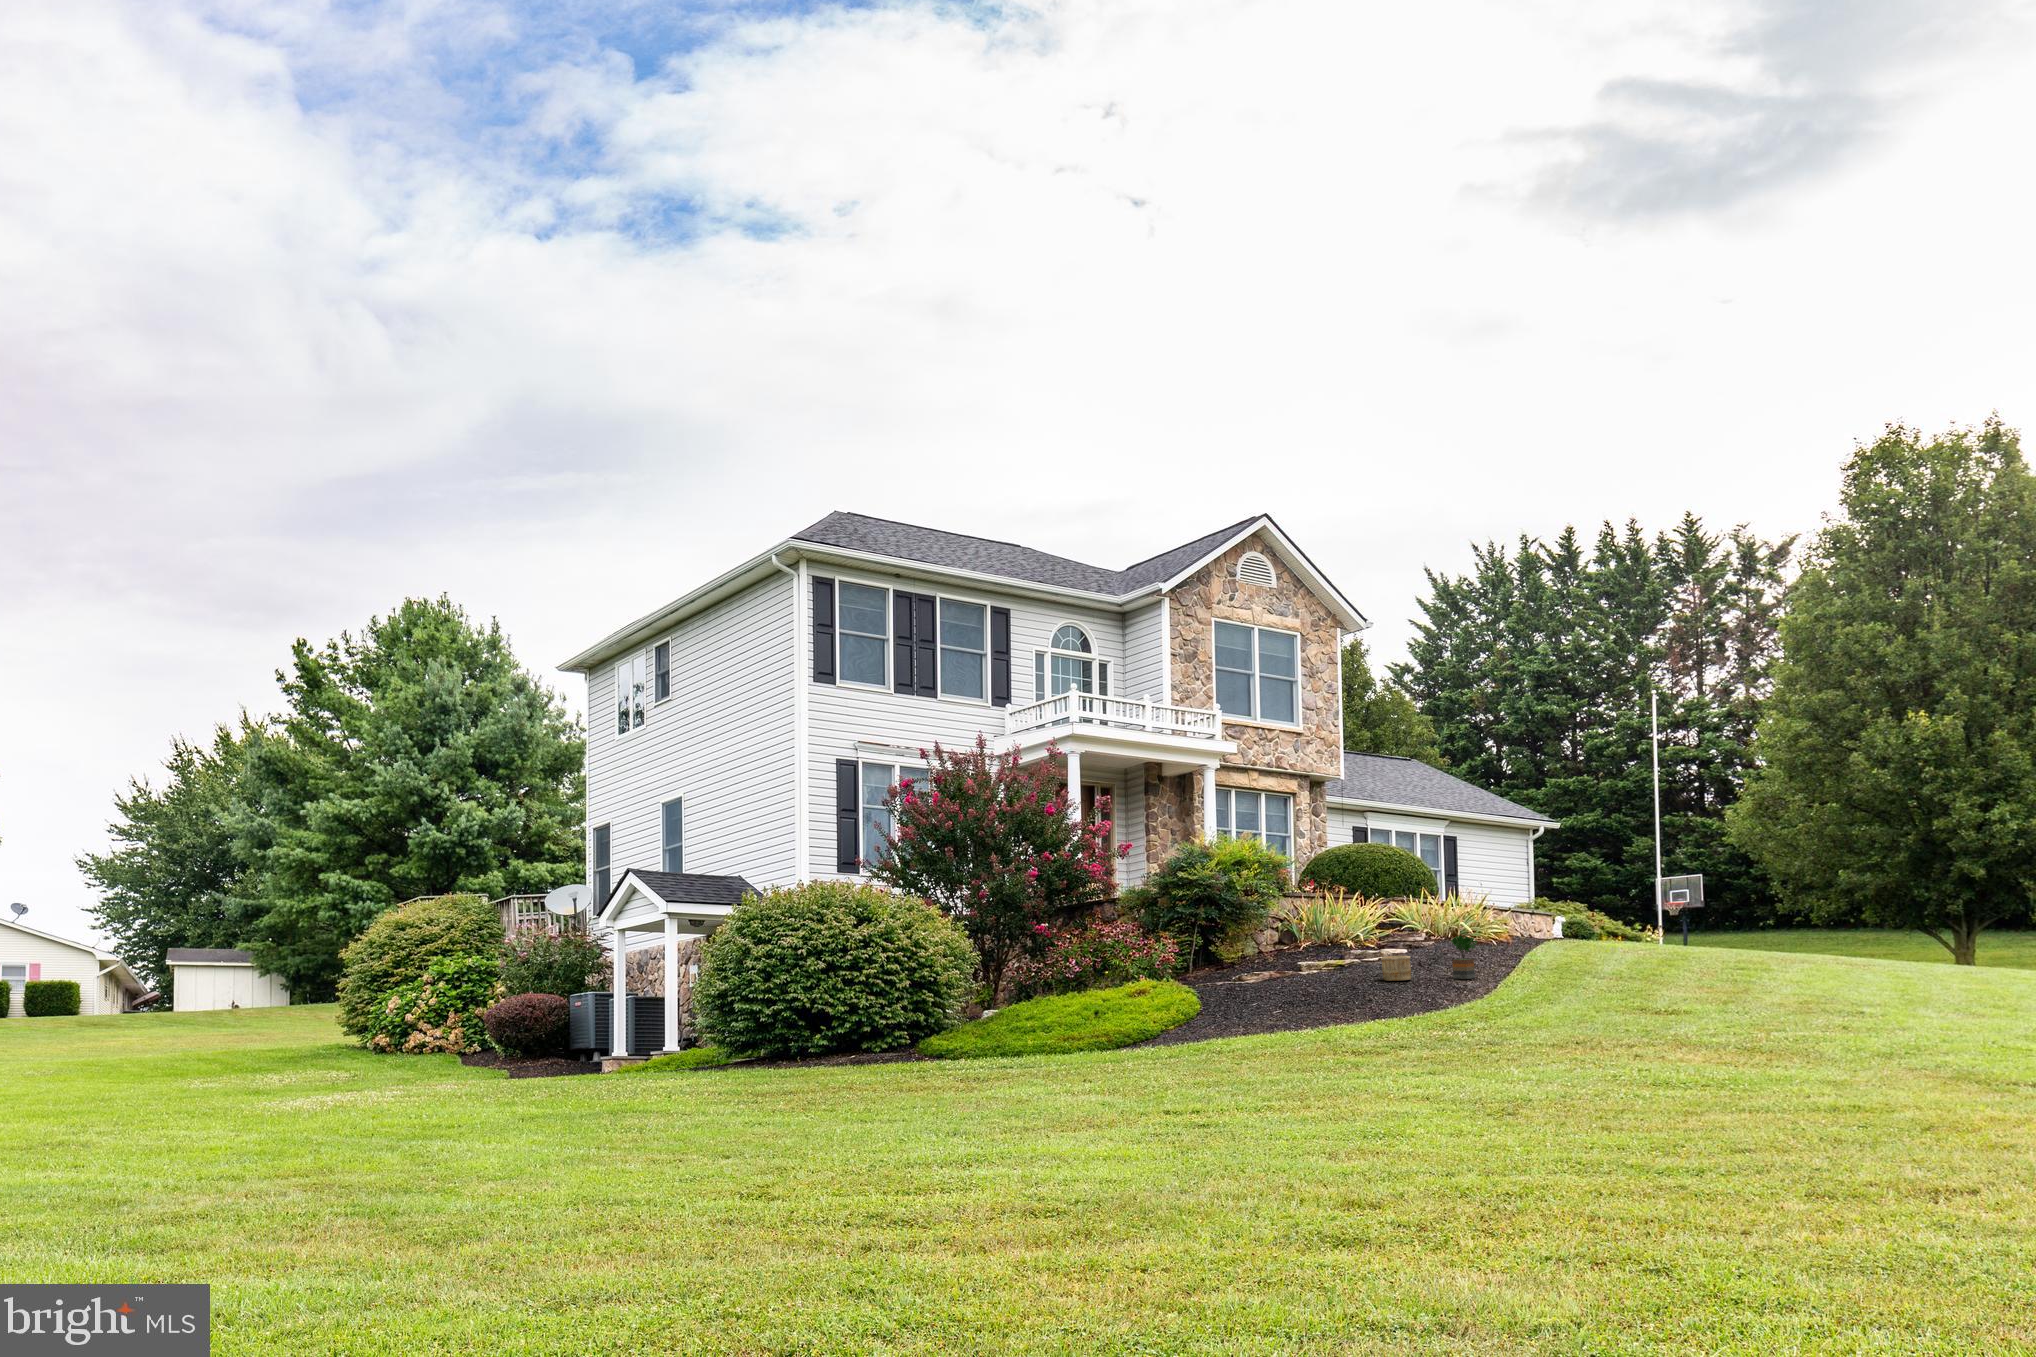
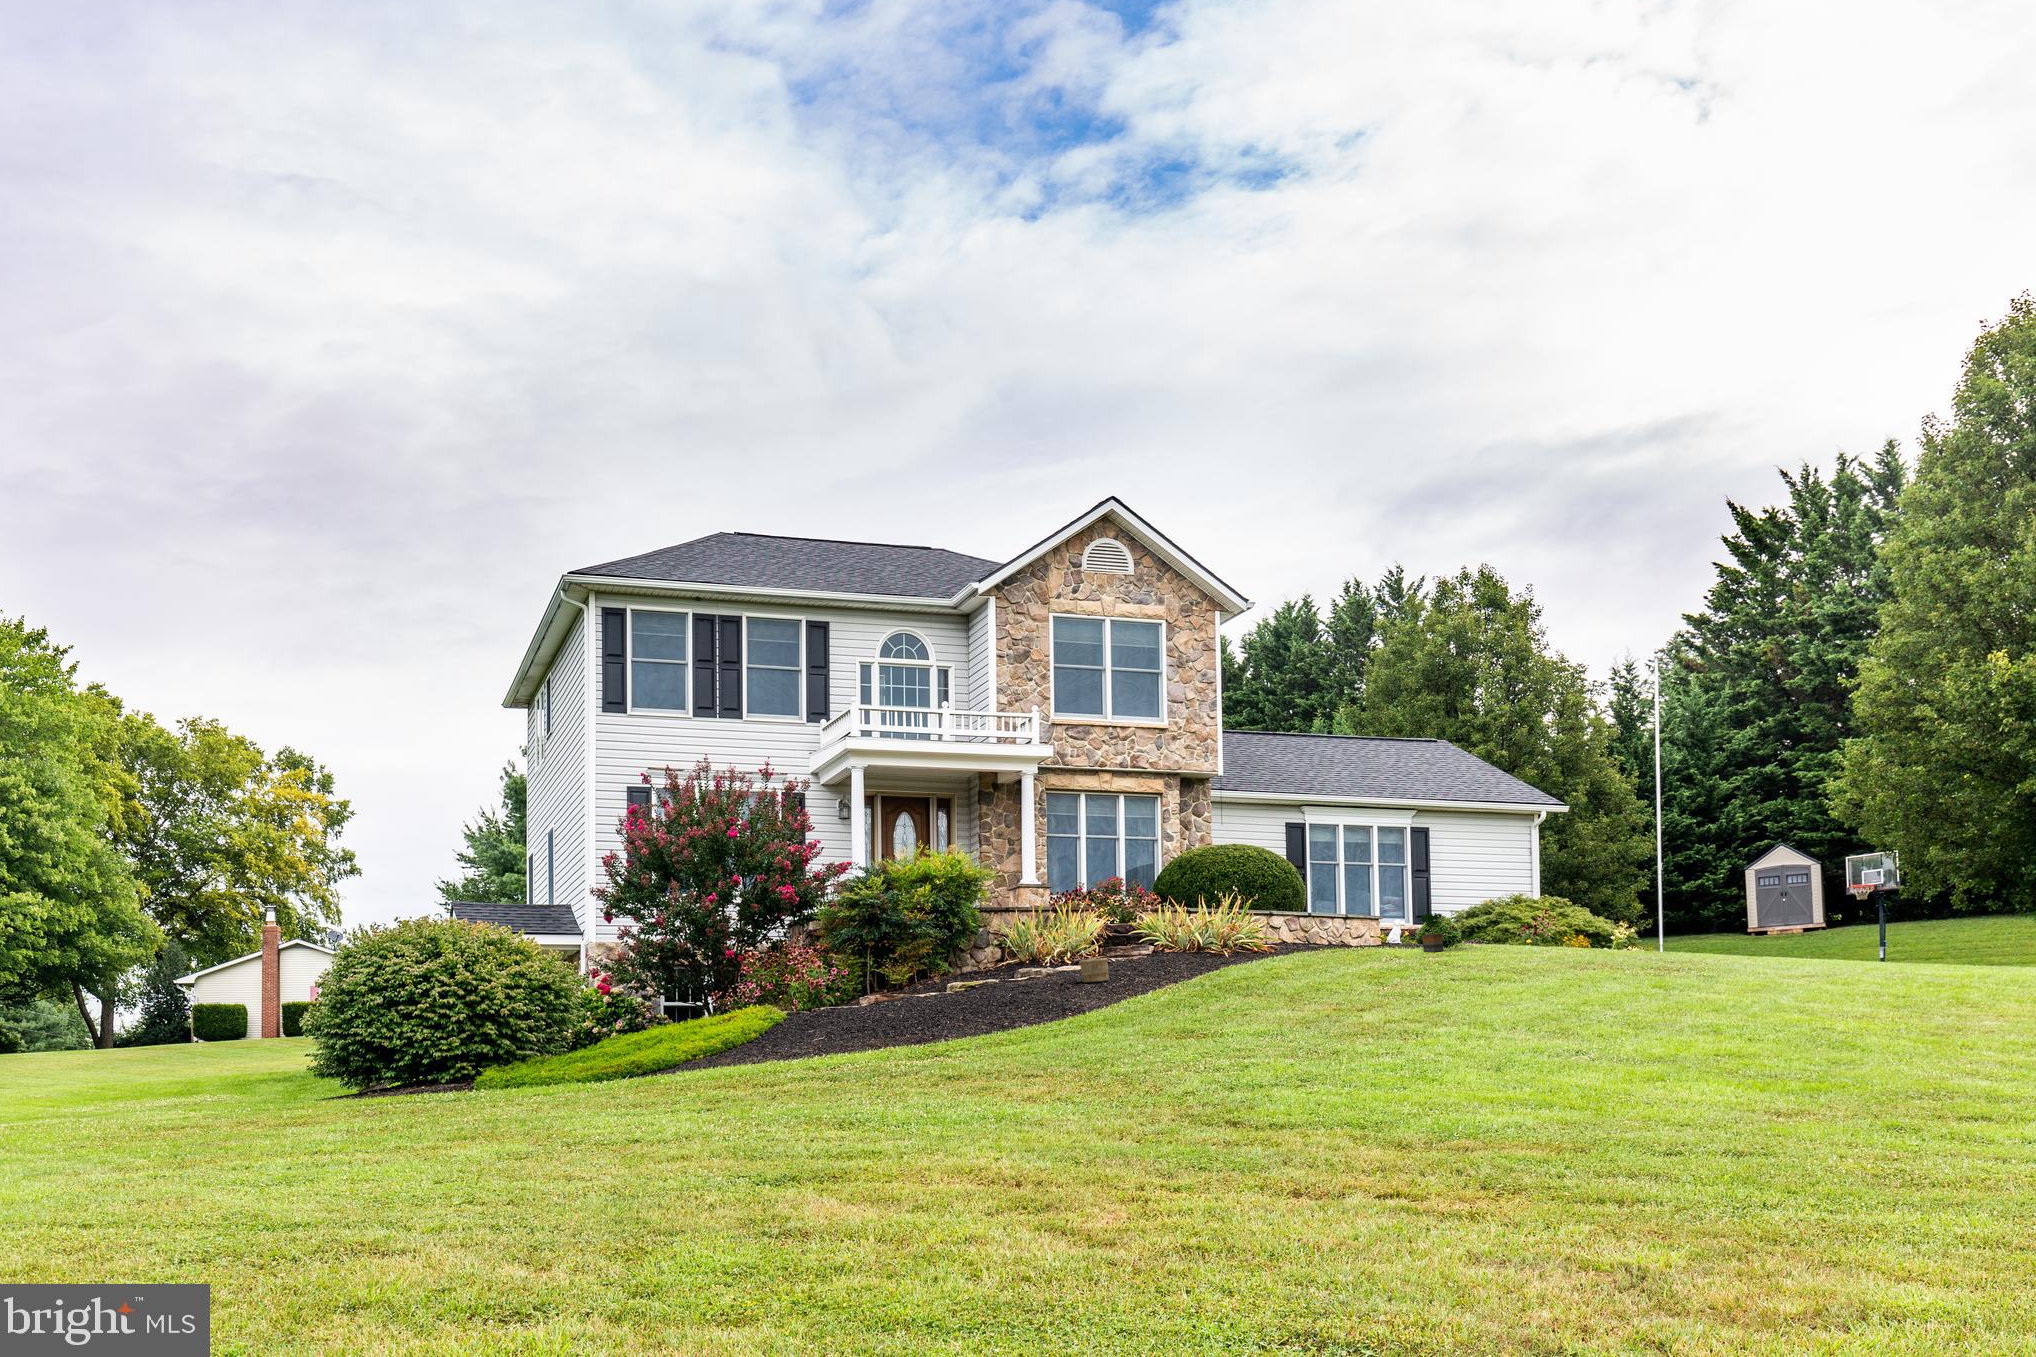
potted tree: present [1451,936,1477,979] -> present [1421,913,1444,952]

